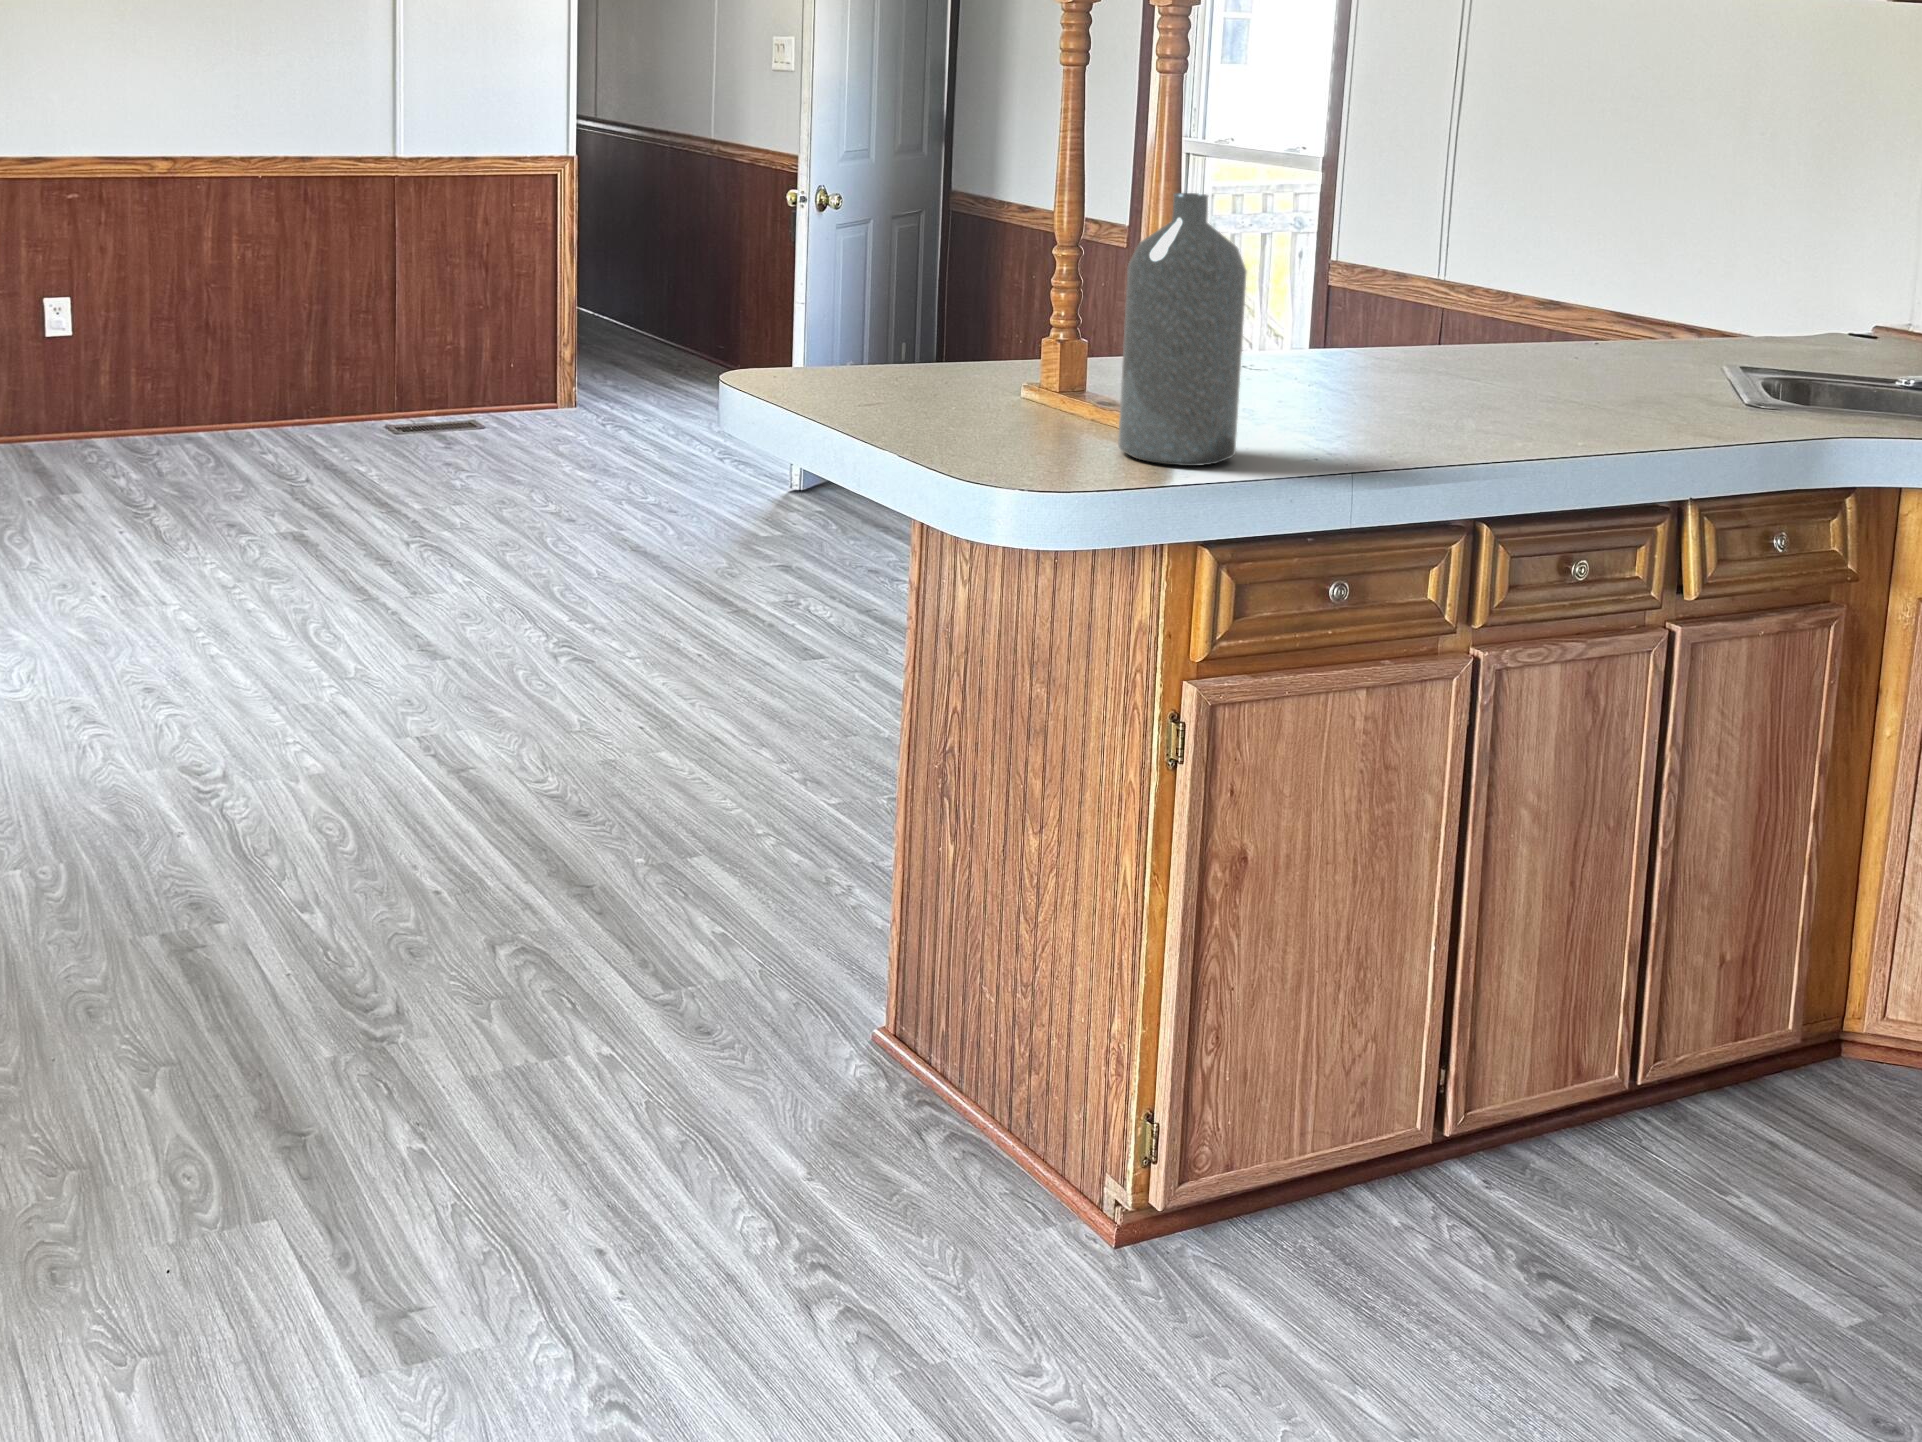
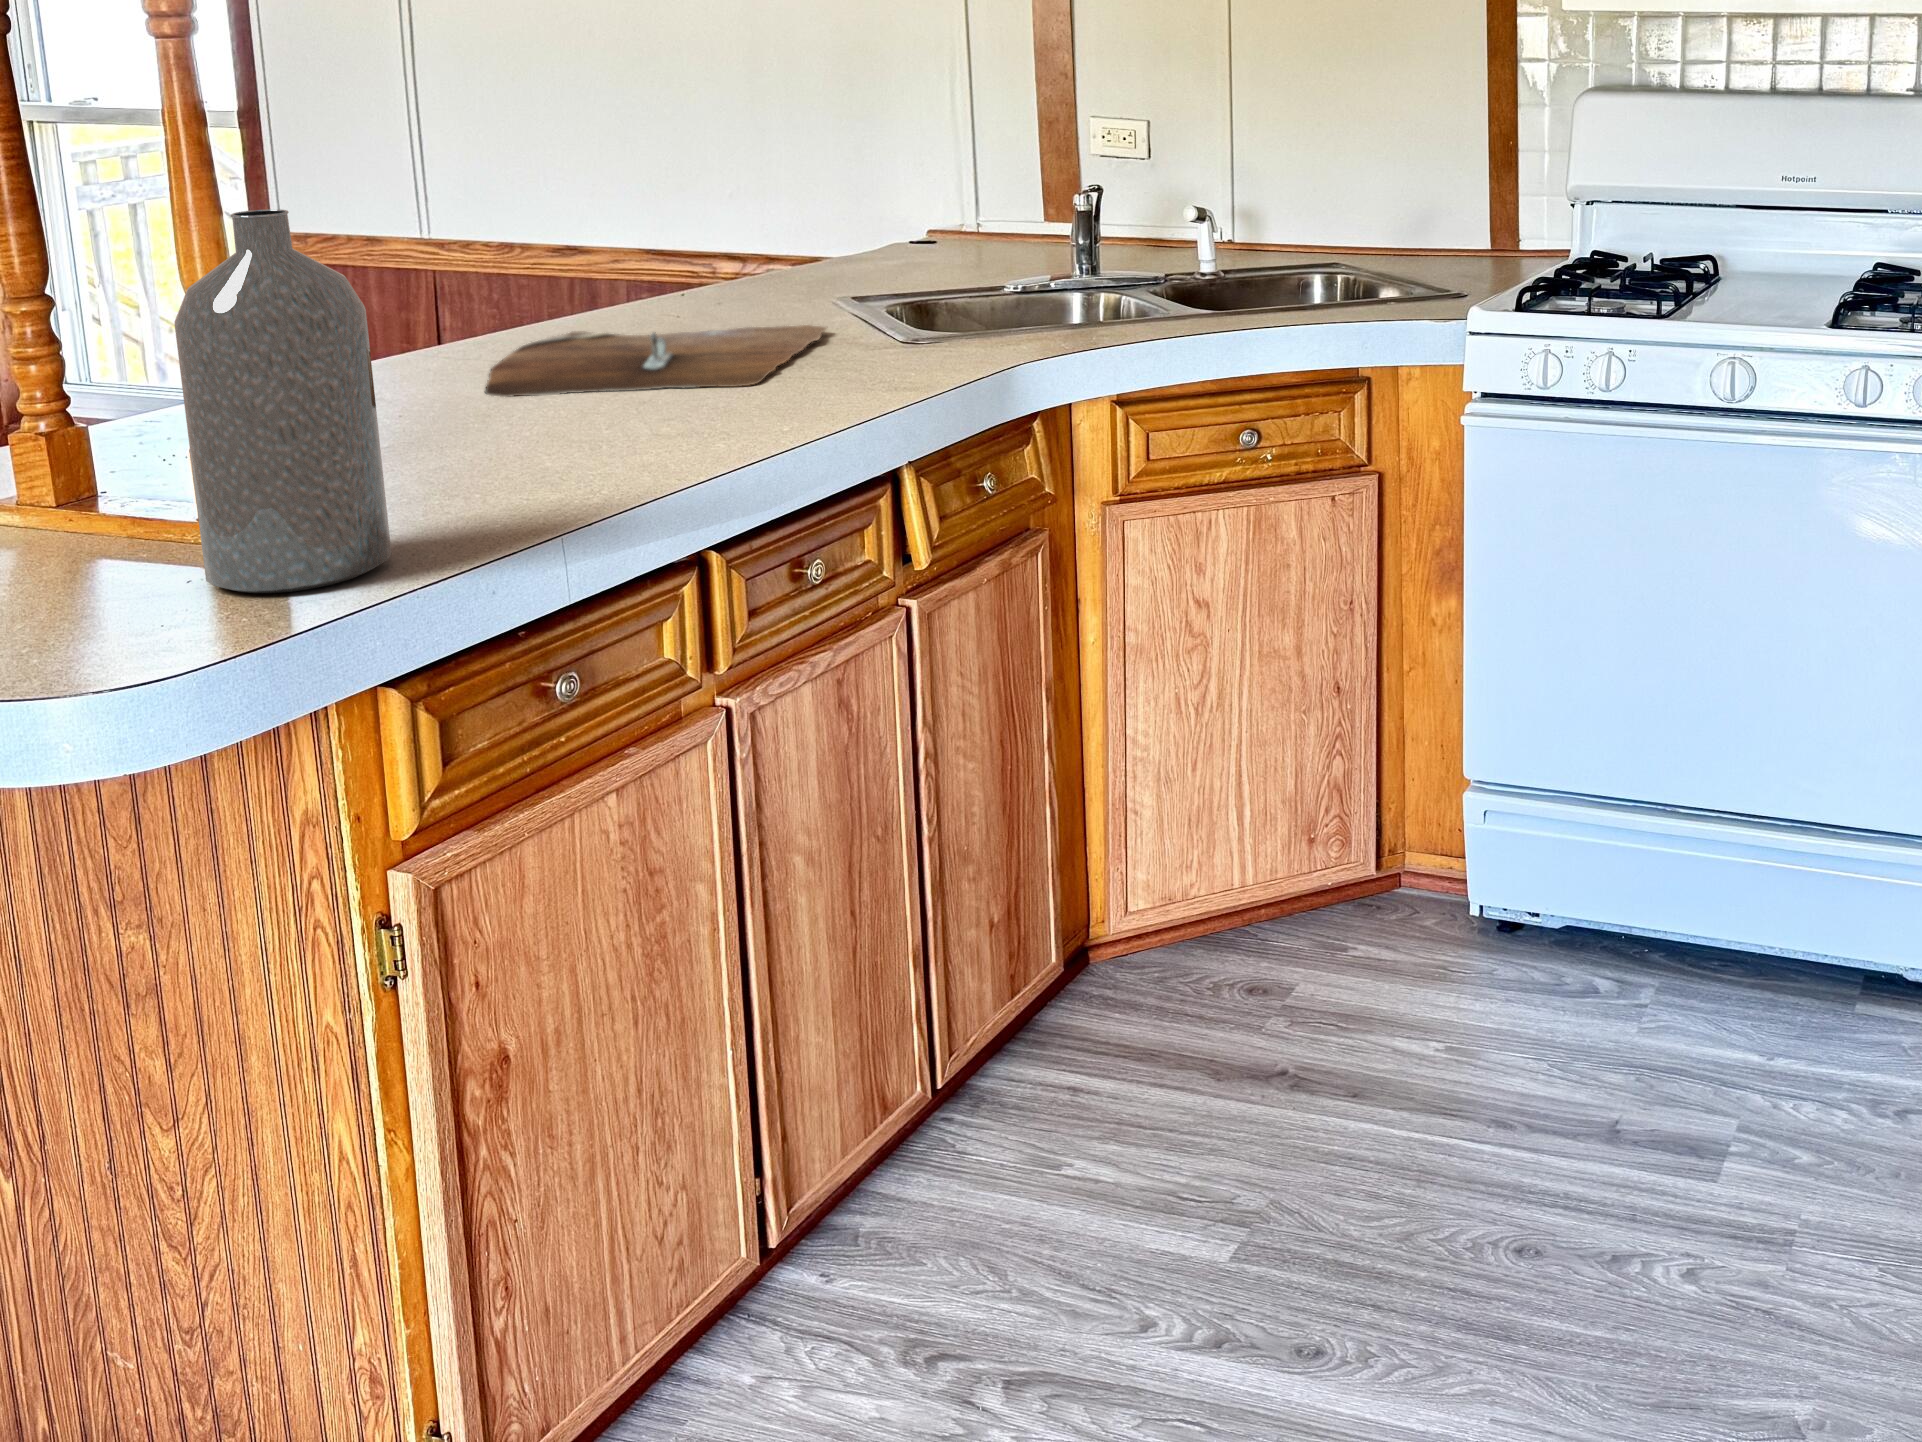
cutting board: none [1379,355,1688,413] -> present [485,325,826,397]

